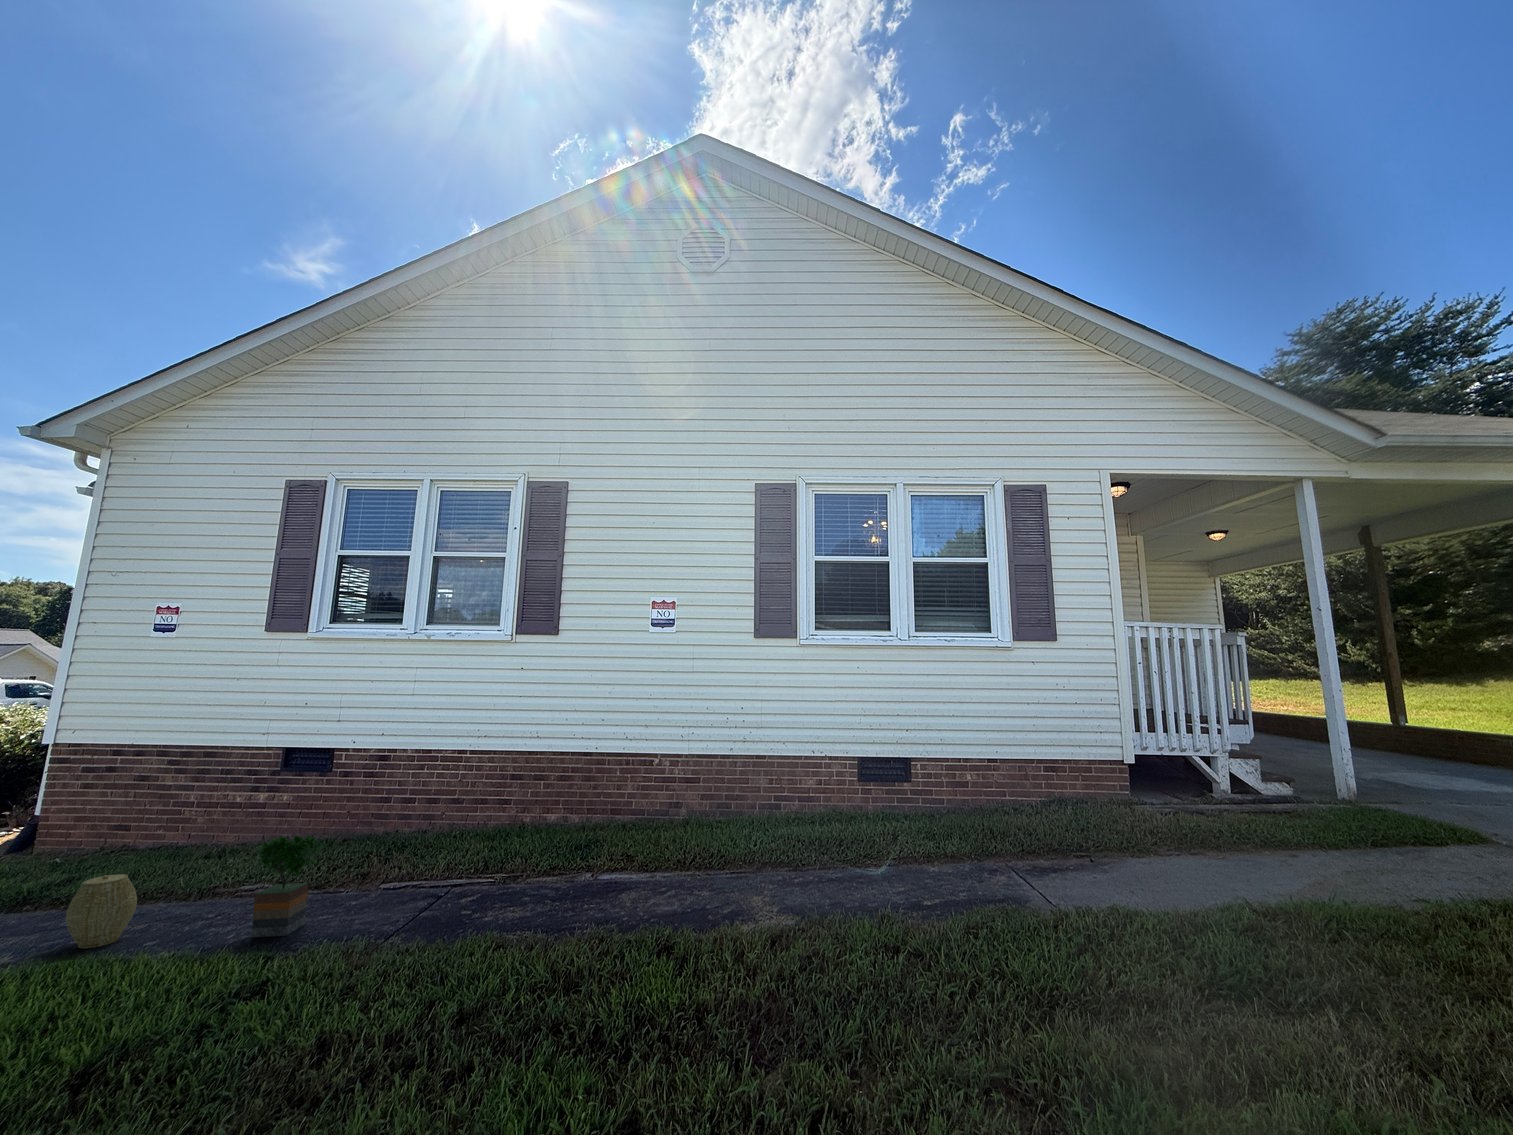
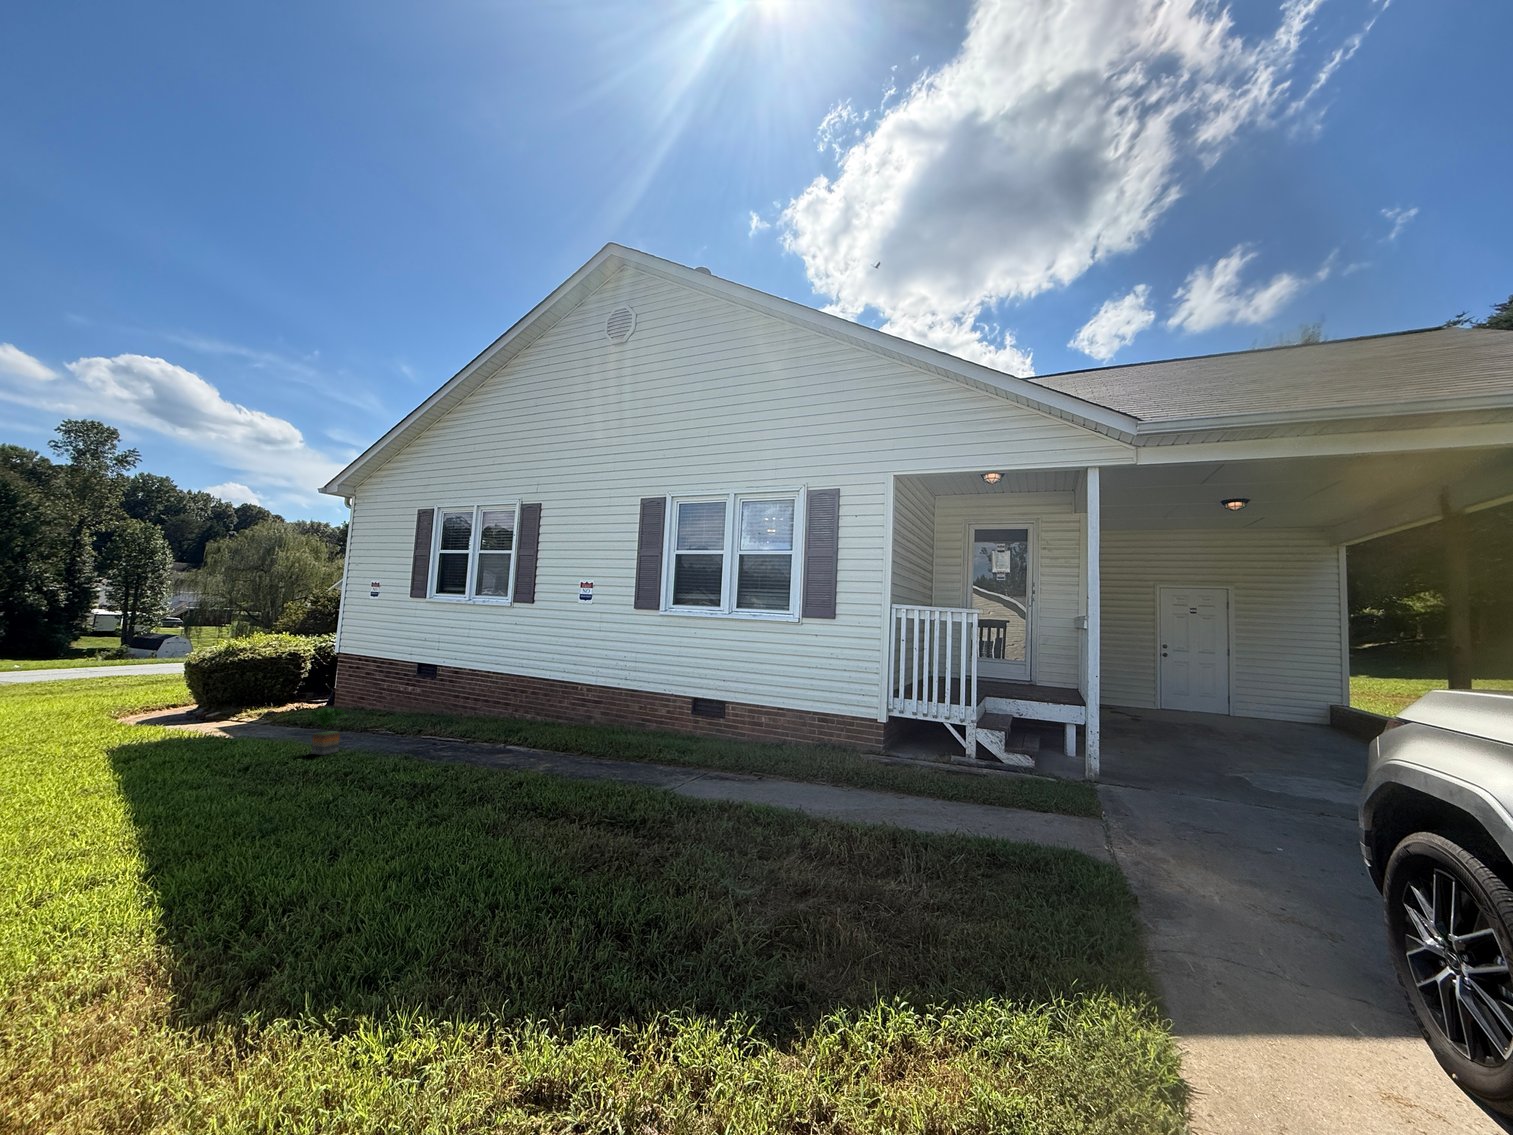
woven basket: present [66,874,137,948] -> none [258,717,289,748]

